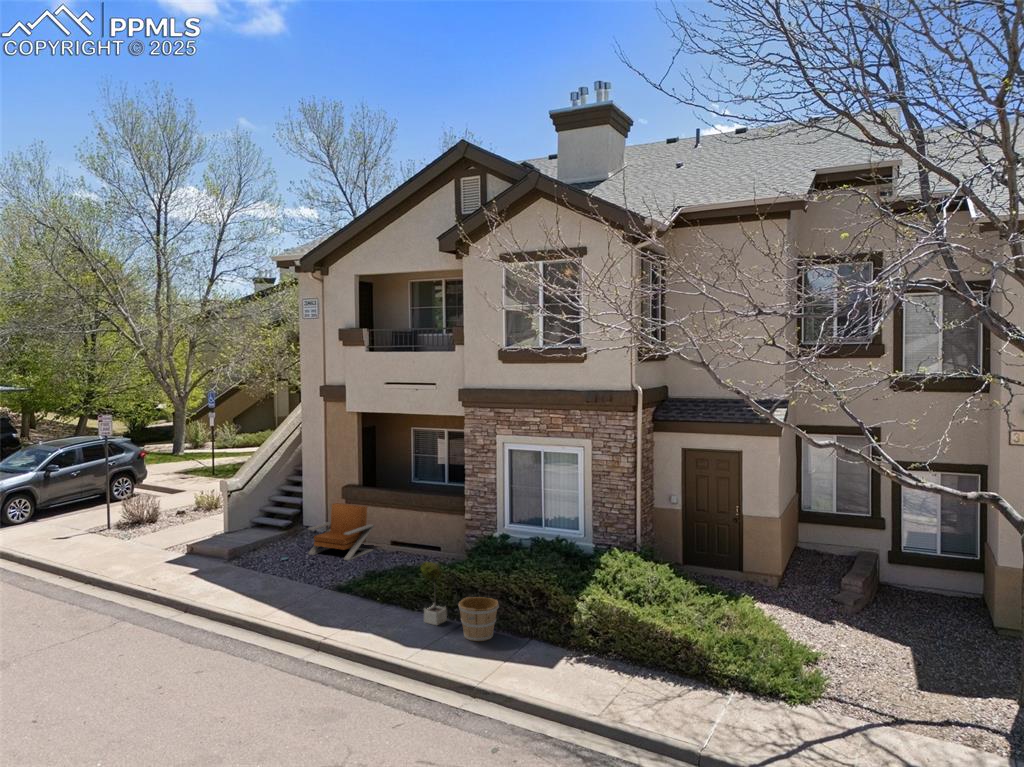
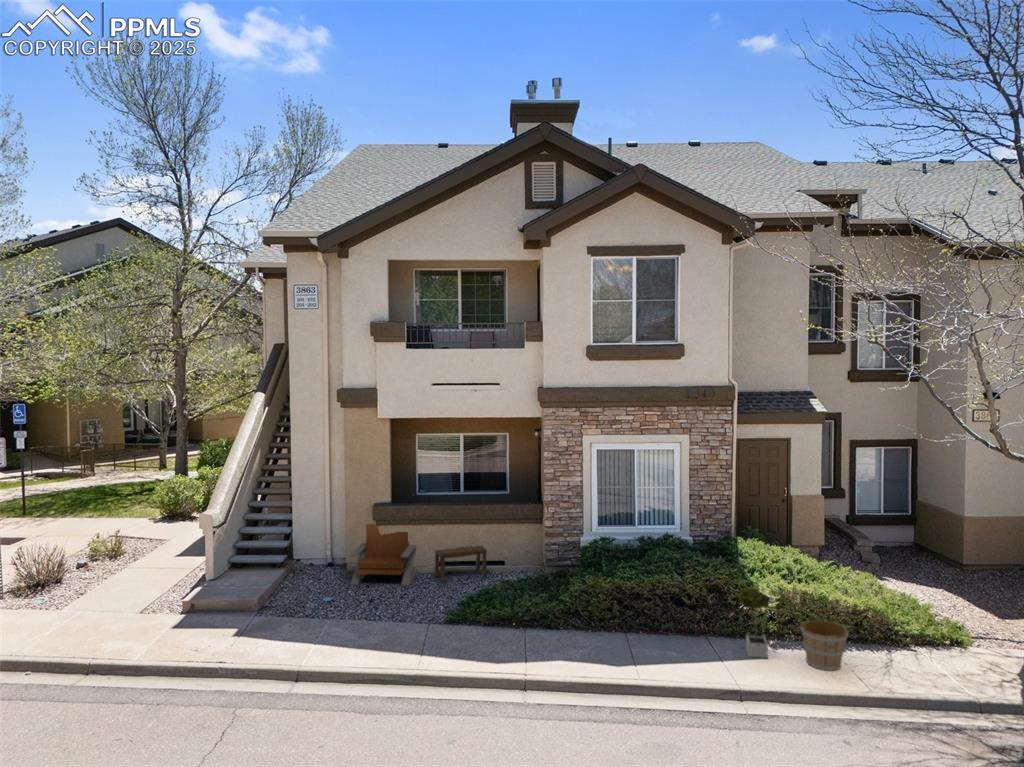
bench: none [379,532,425,561] -> present [435,545,487,582]
potted tree: present [421,562,447,626] -> present [740,589,770,658]
wooden bucket: present [459,597,499,641] -> present [800,621,849,671]

